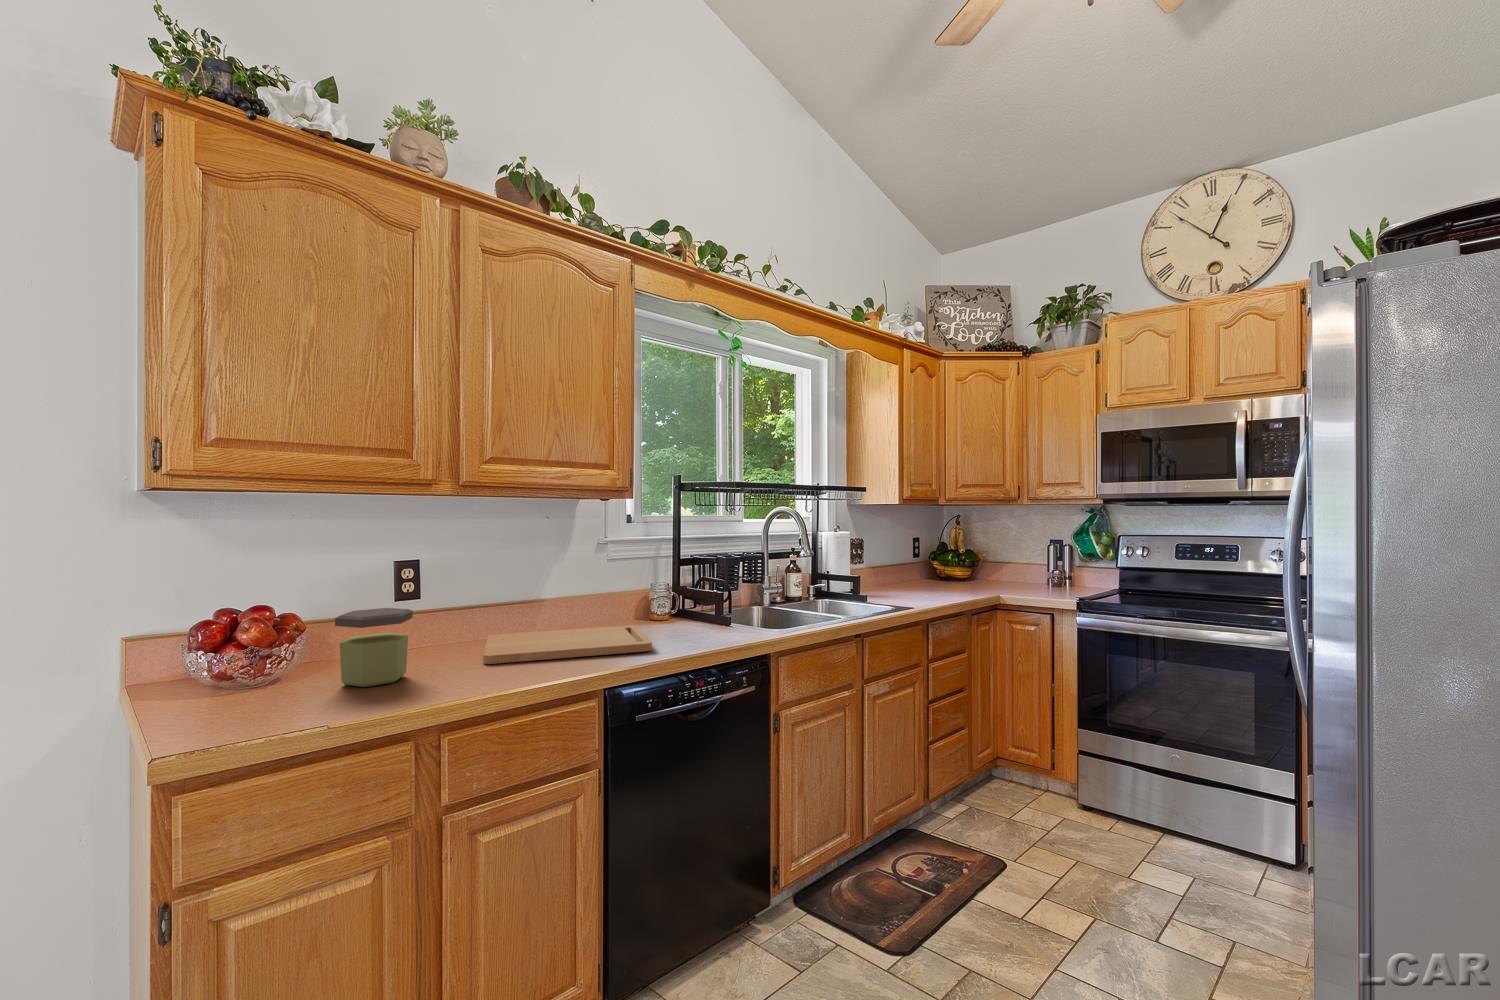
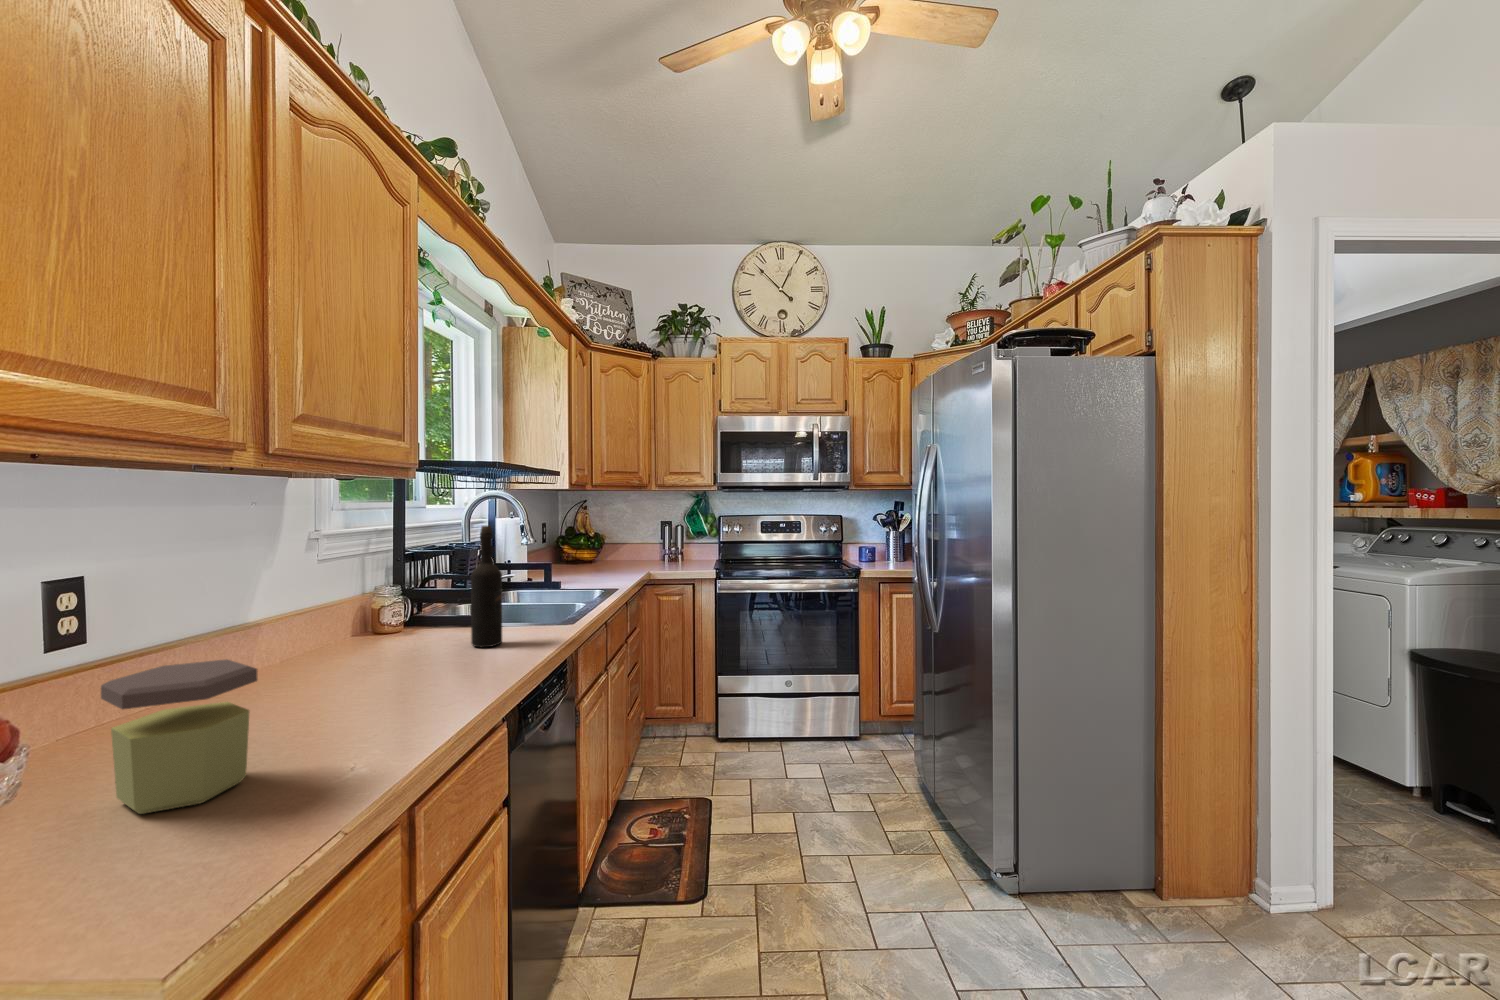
wine bottle: none [671,536,695,637] -> present [471,526,502,647]
cutting board: present [483,626,652,664] -> none [215,644,505,726]

